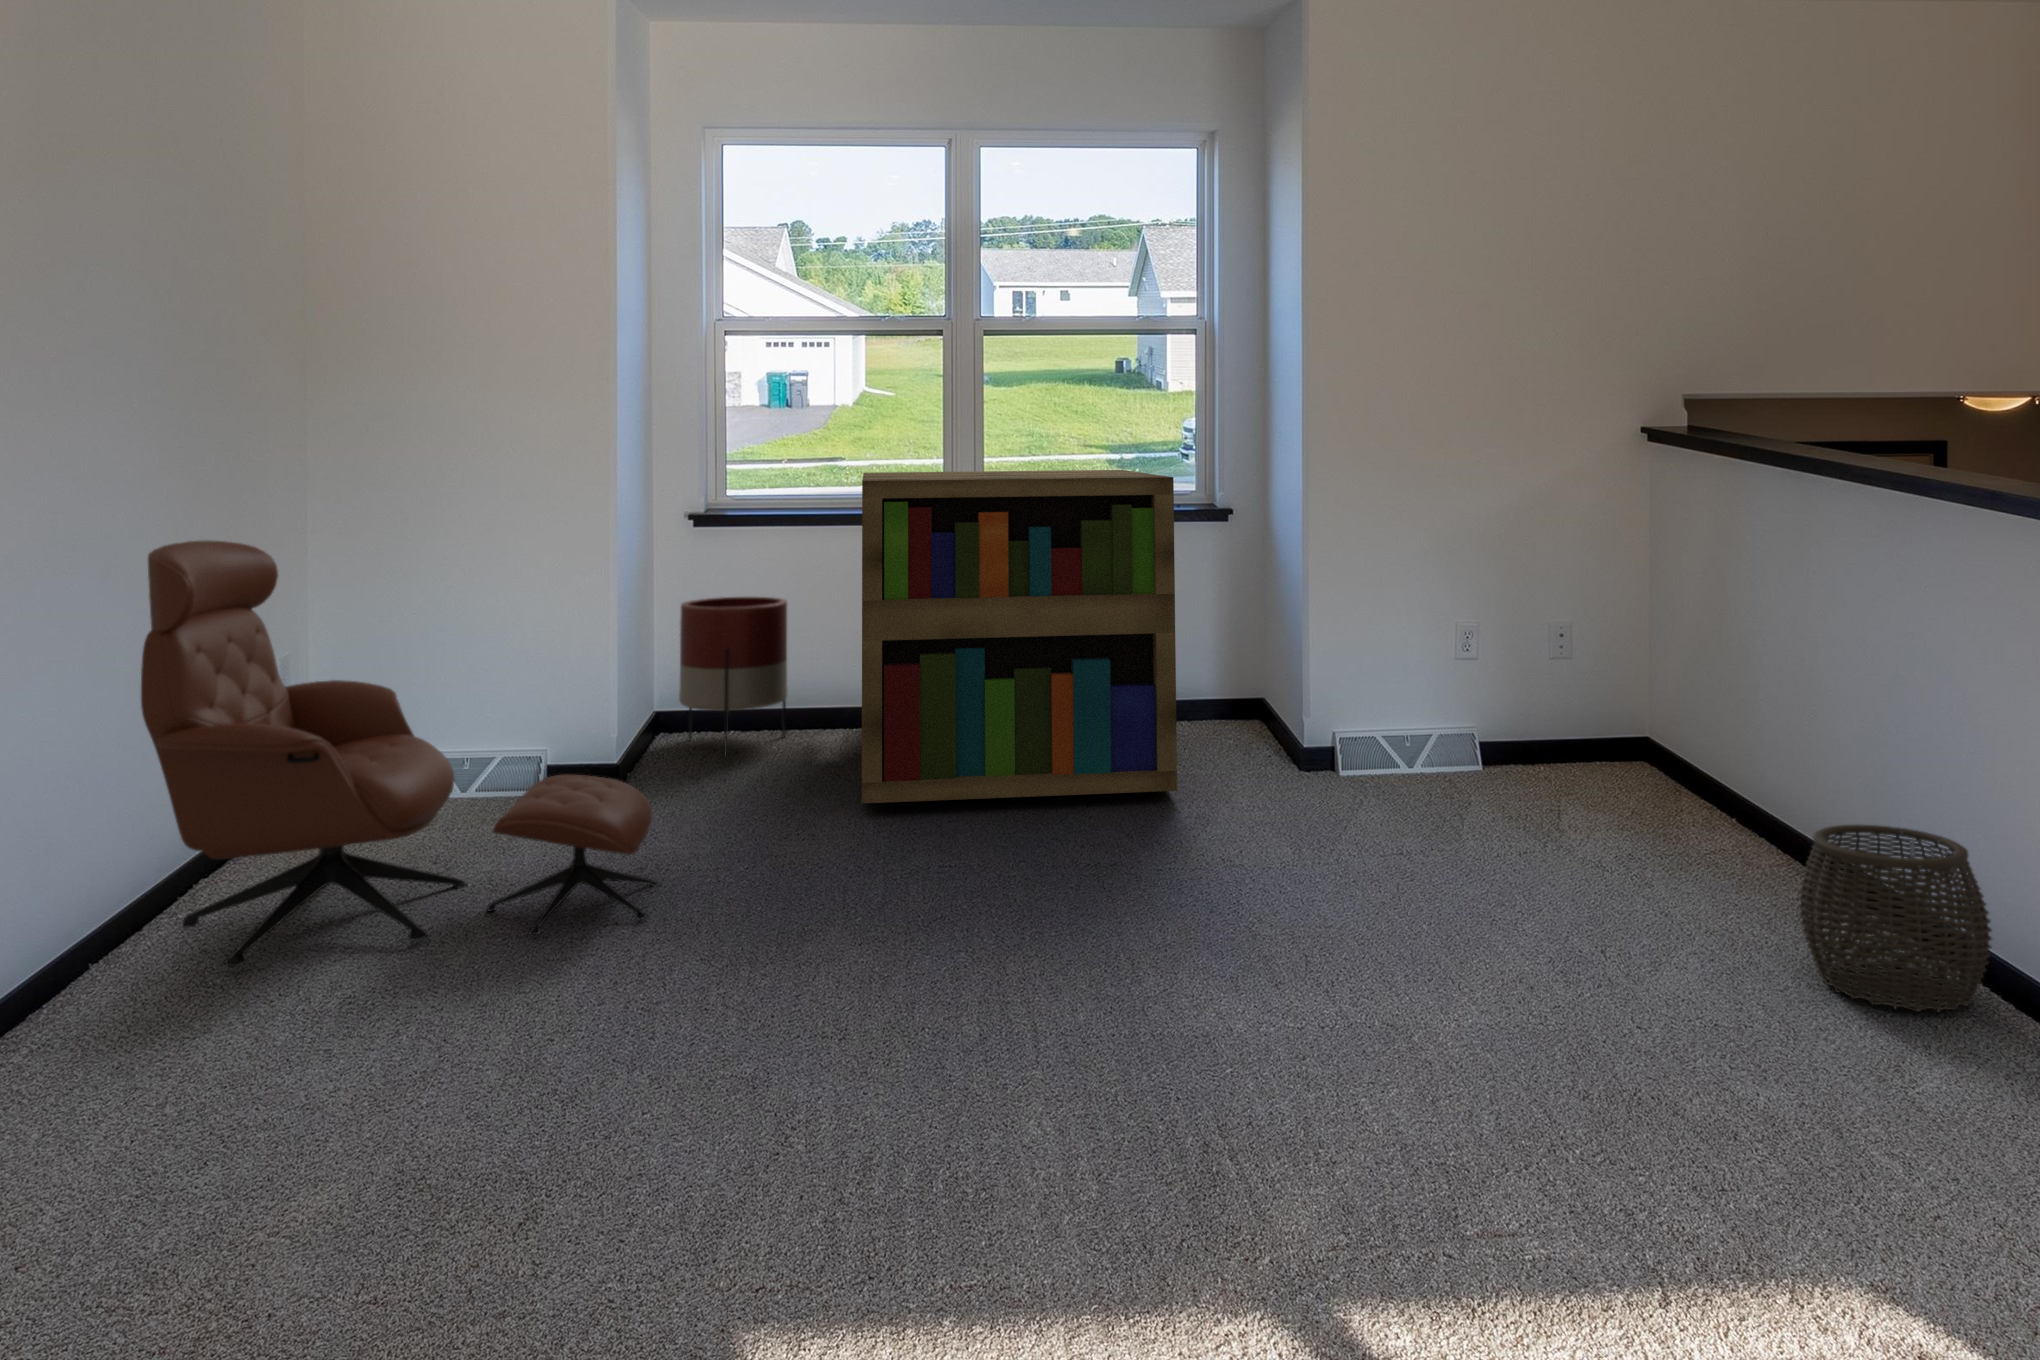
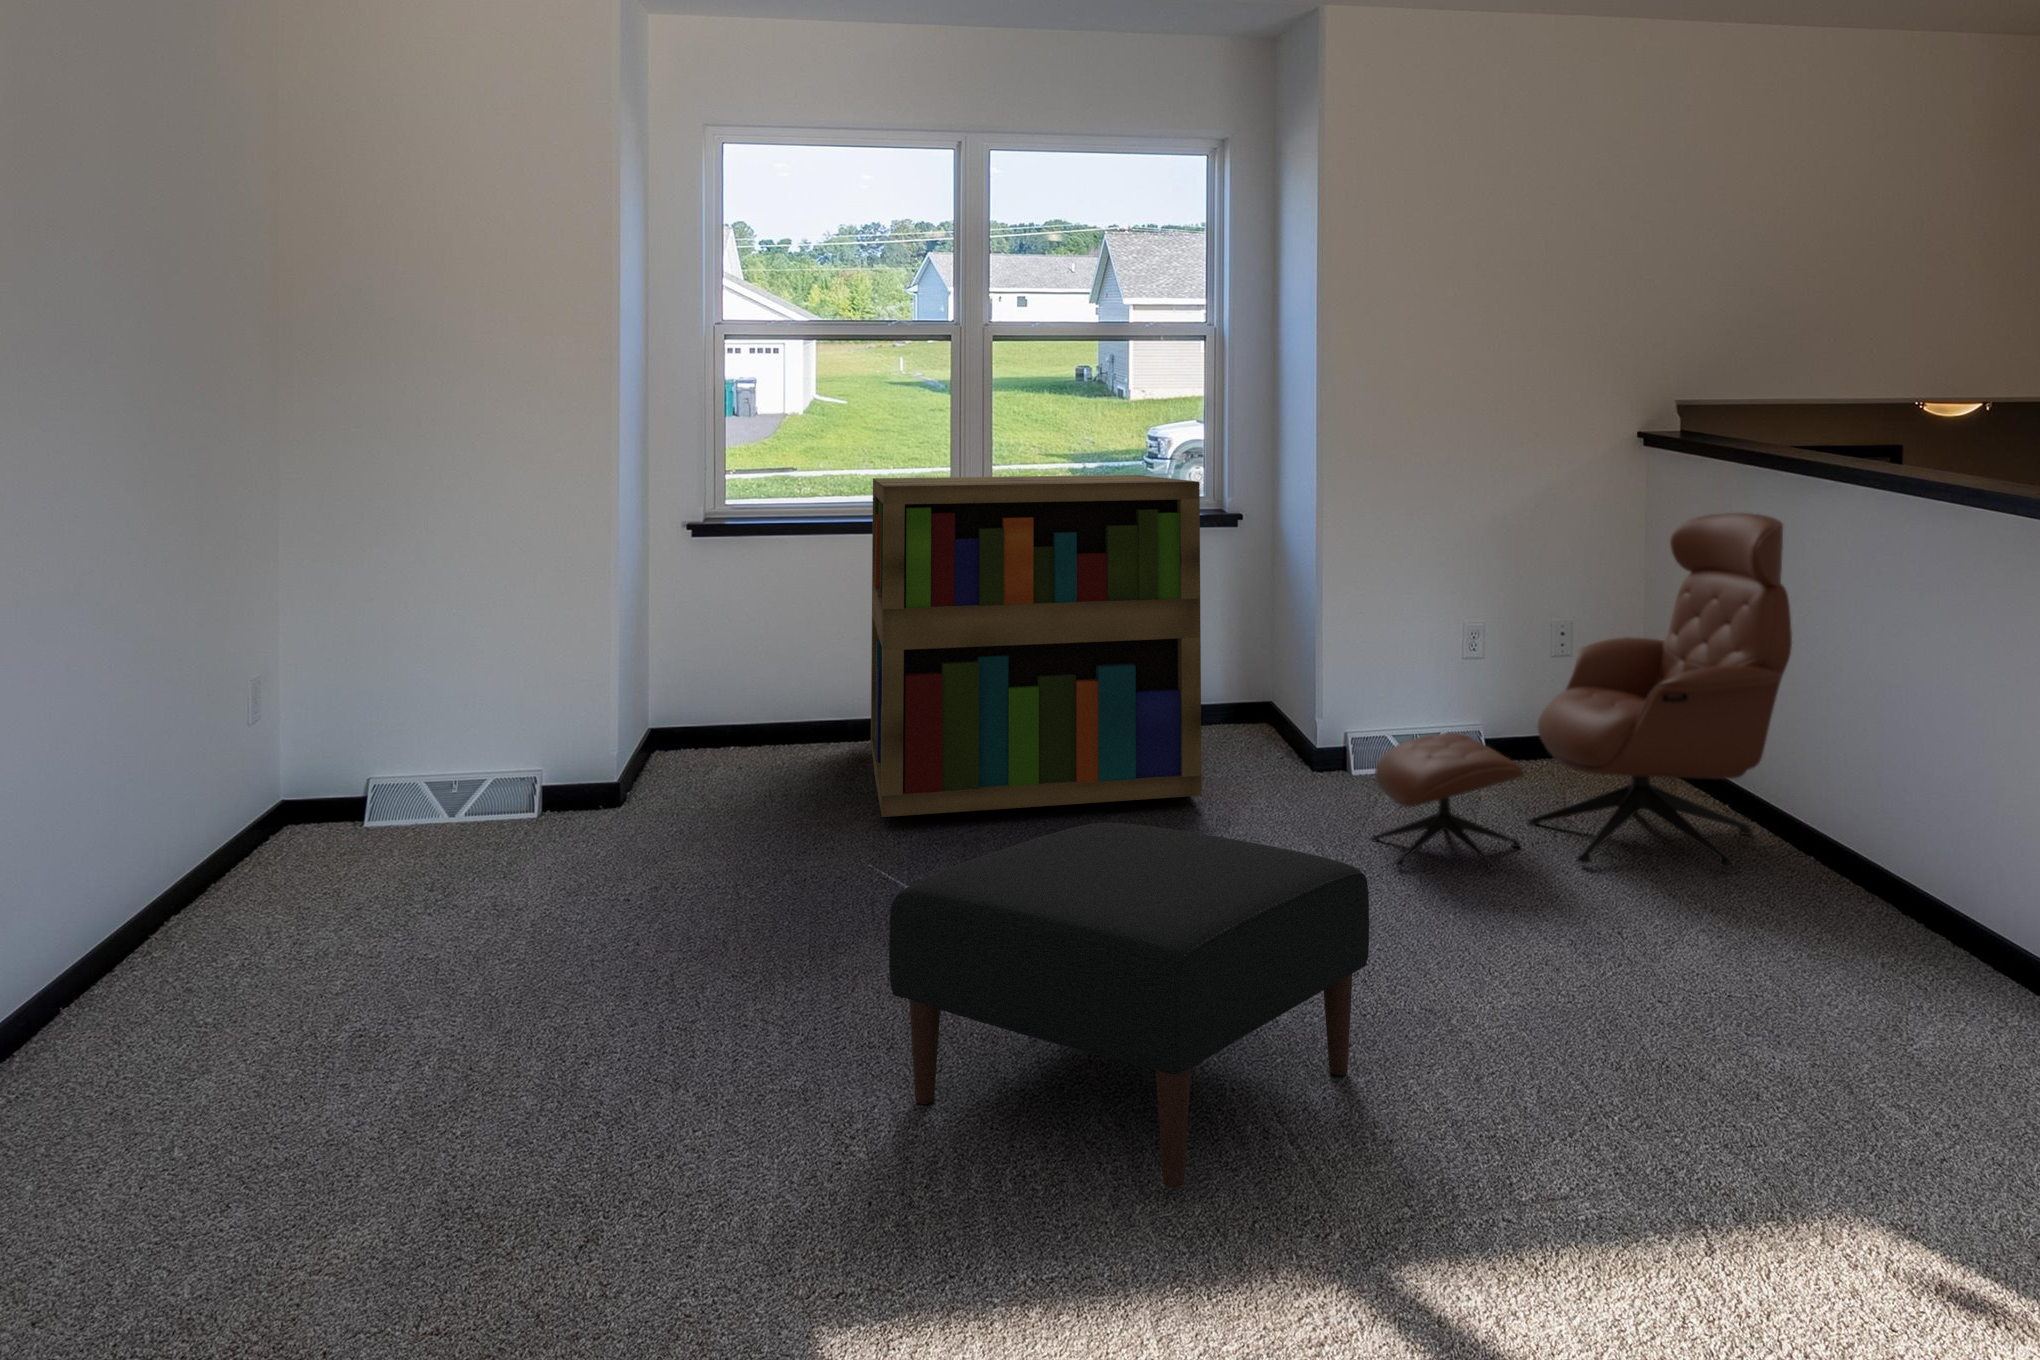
lounge chair: present [141,540,659,966] -> present [1371,513,1792,869]
planter: present [679,597,787,757] -> none [678,607,794,775]
ottoman: none [831,819,1316,1199] -> present [889,822,1369,1188]
woven basket: present [1798,825,1992,1012] -> none [1804,806,1979,979]

